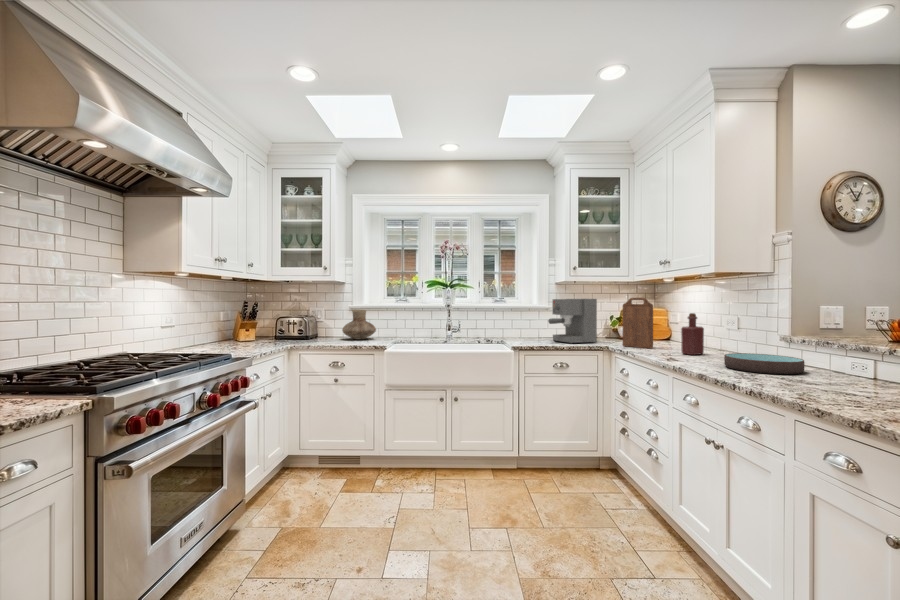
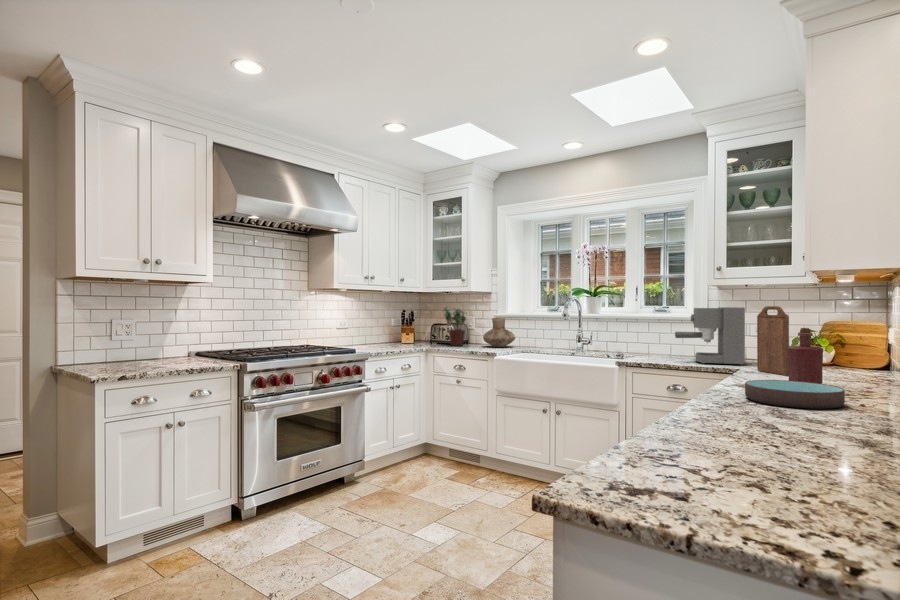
potted plant: none [295,297,323,341] -> present [444,307,466,346]

